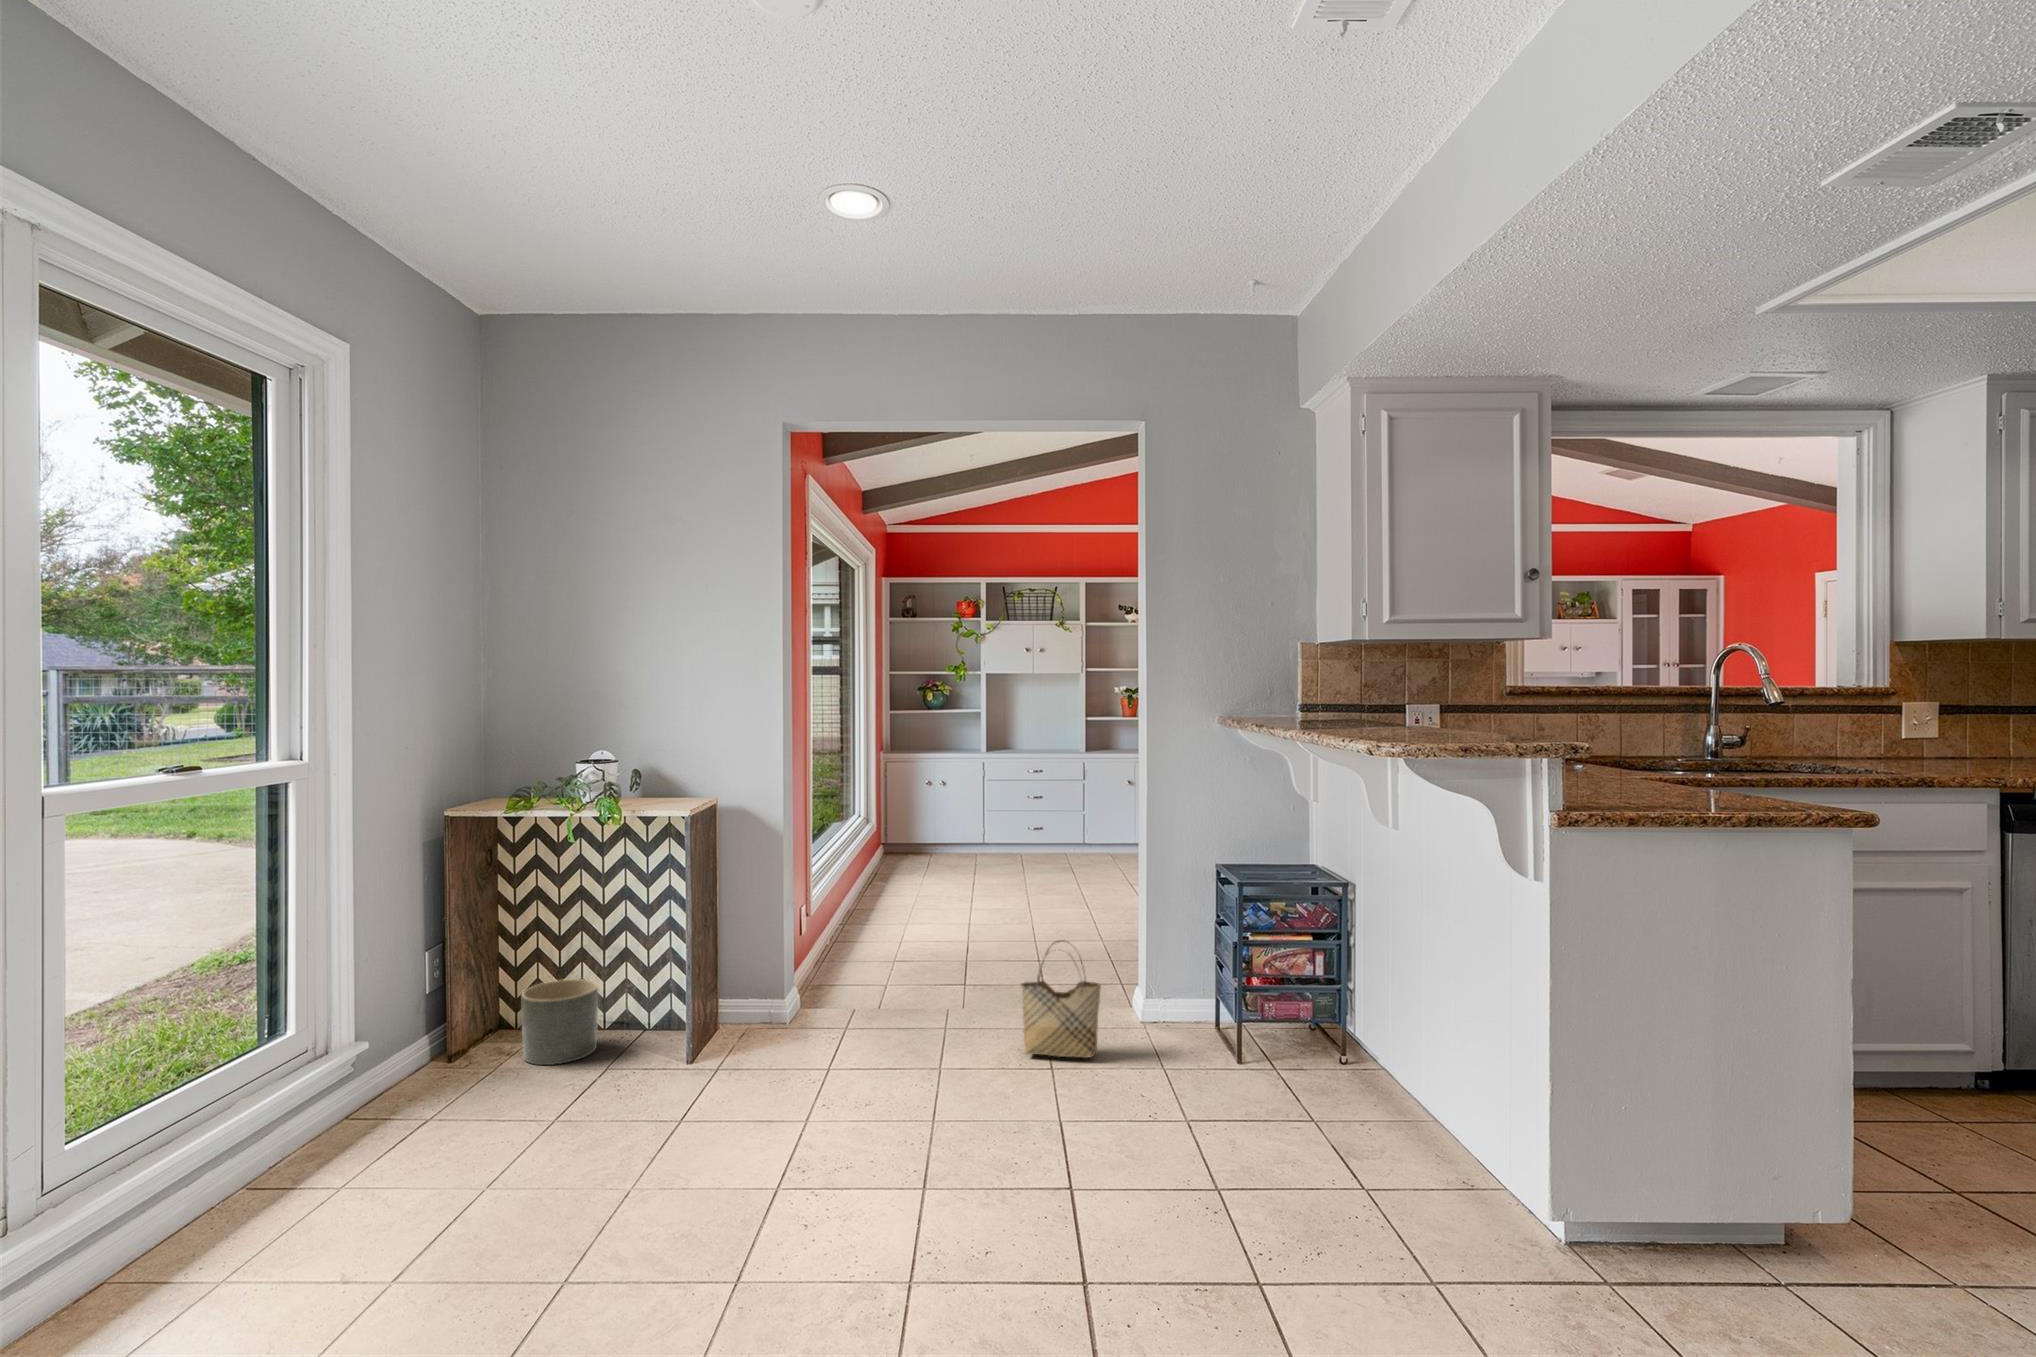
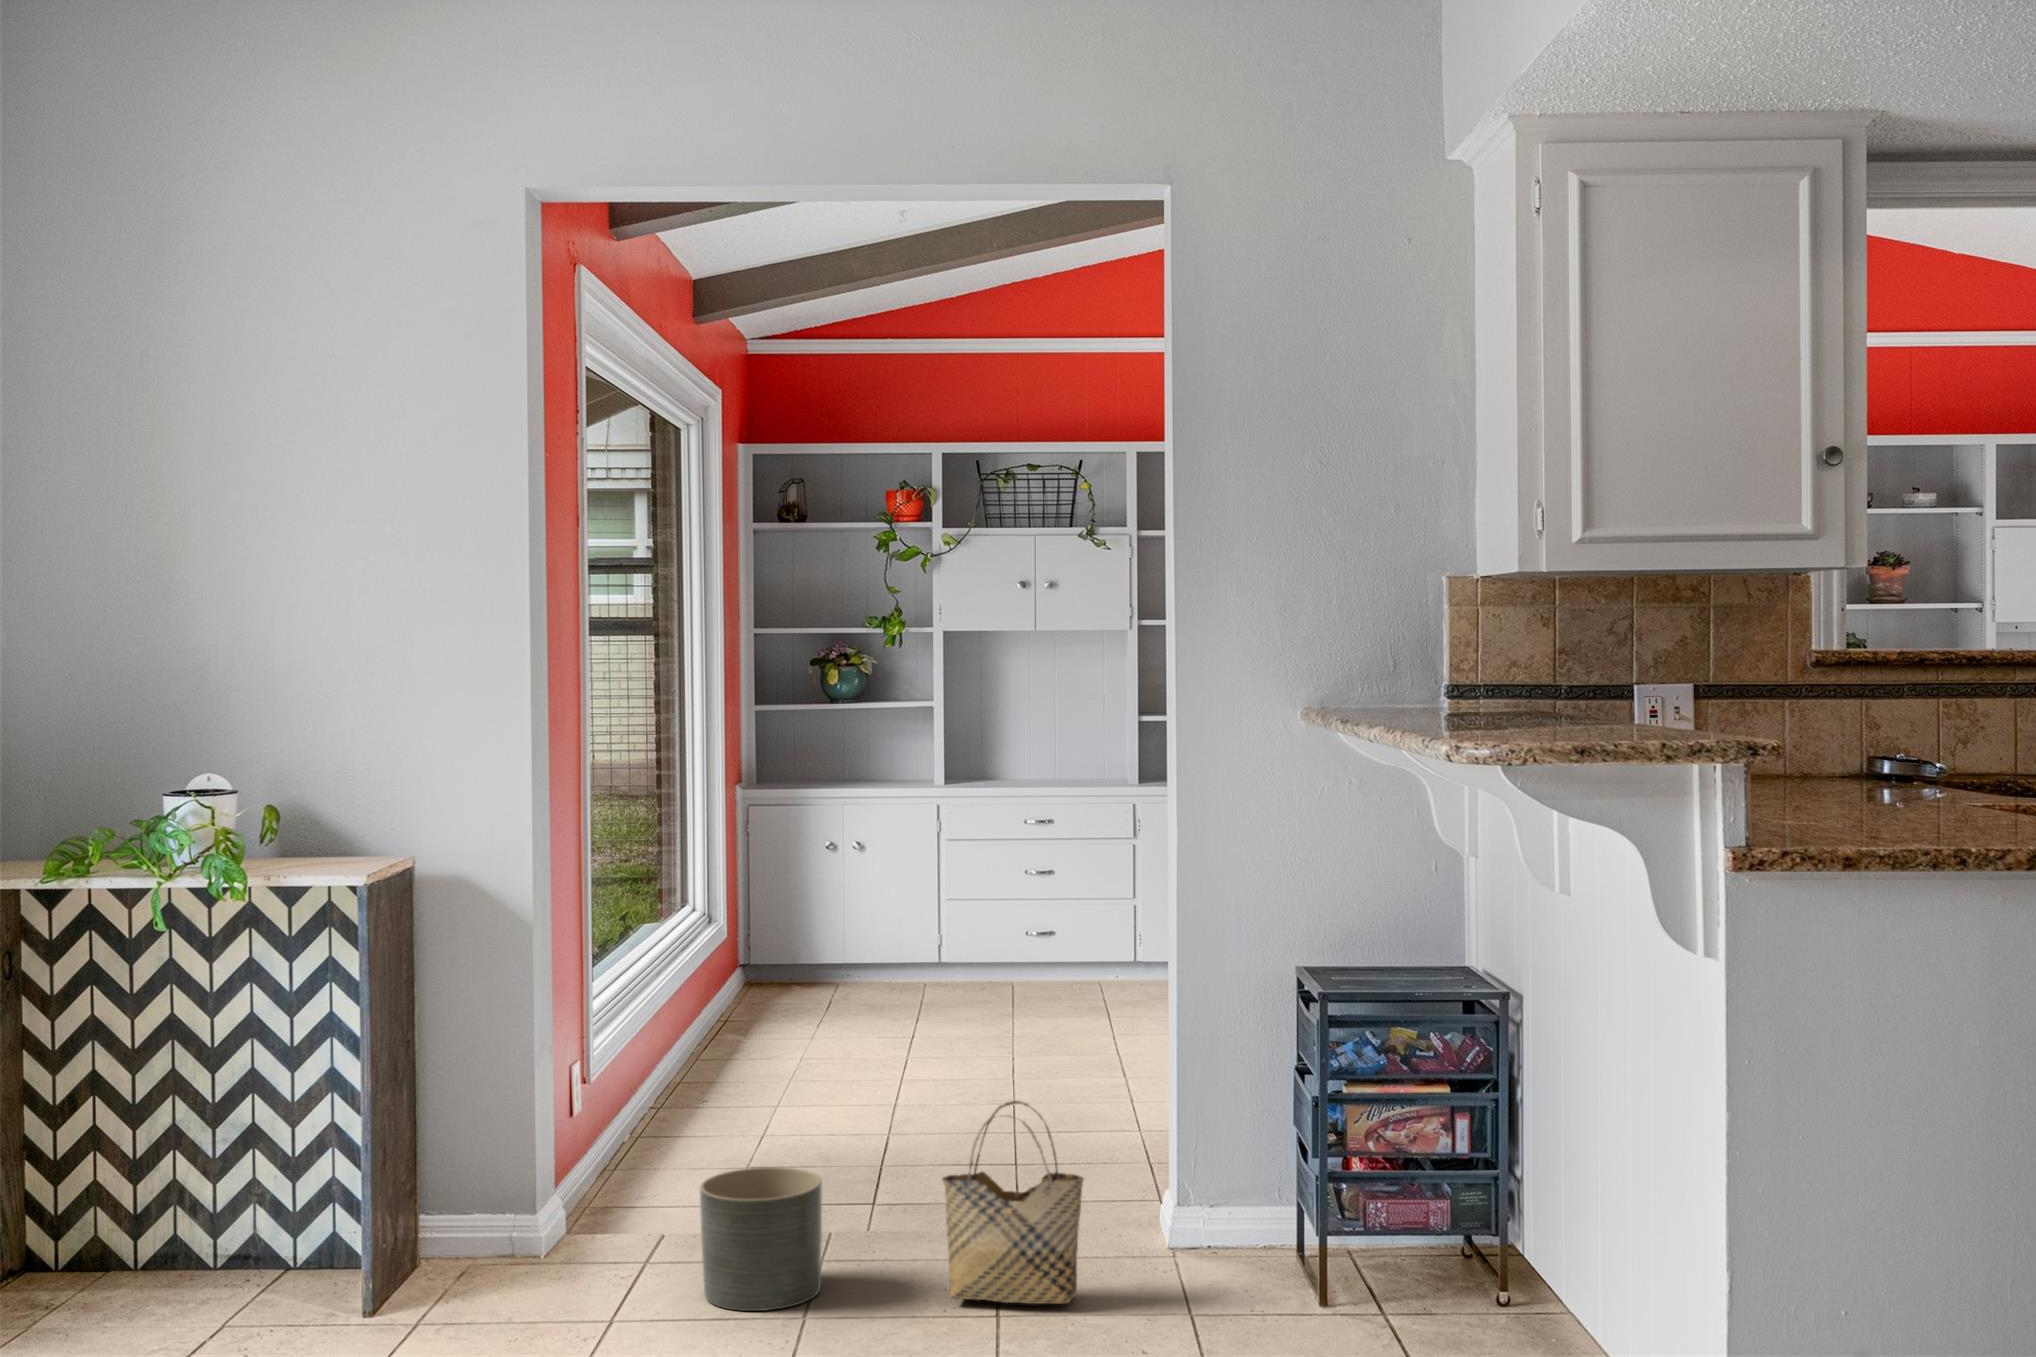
planter: present [522,979,598,1065] -> present [700,1167,822,1311]

